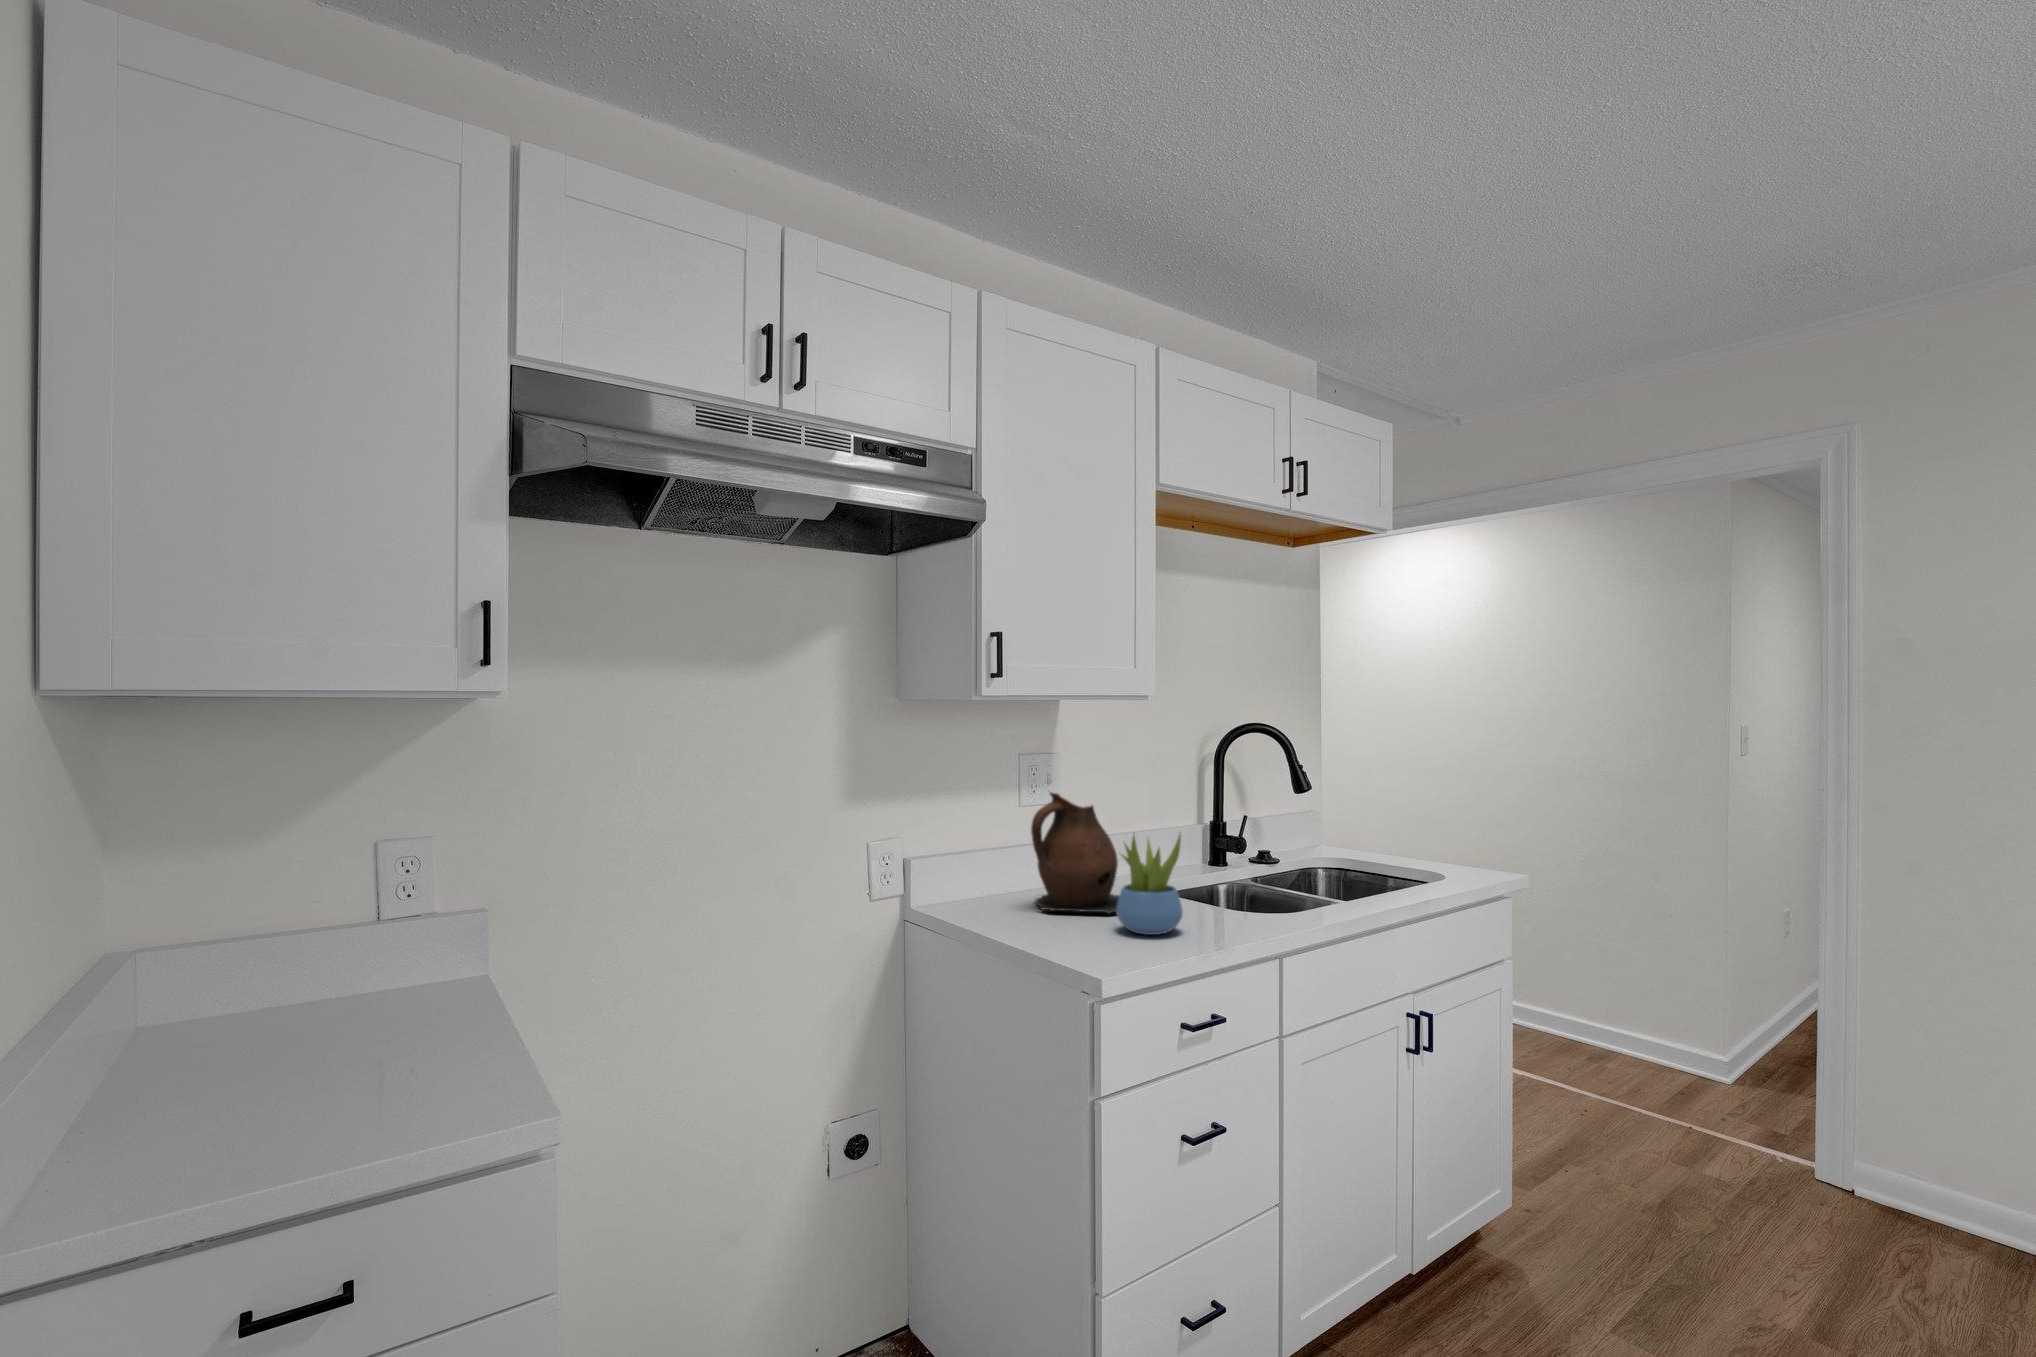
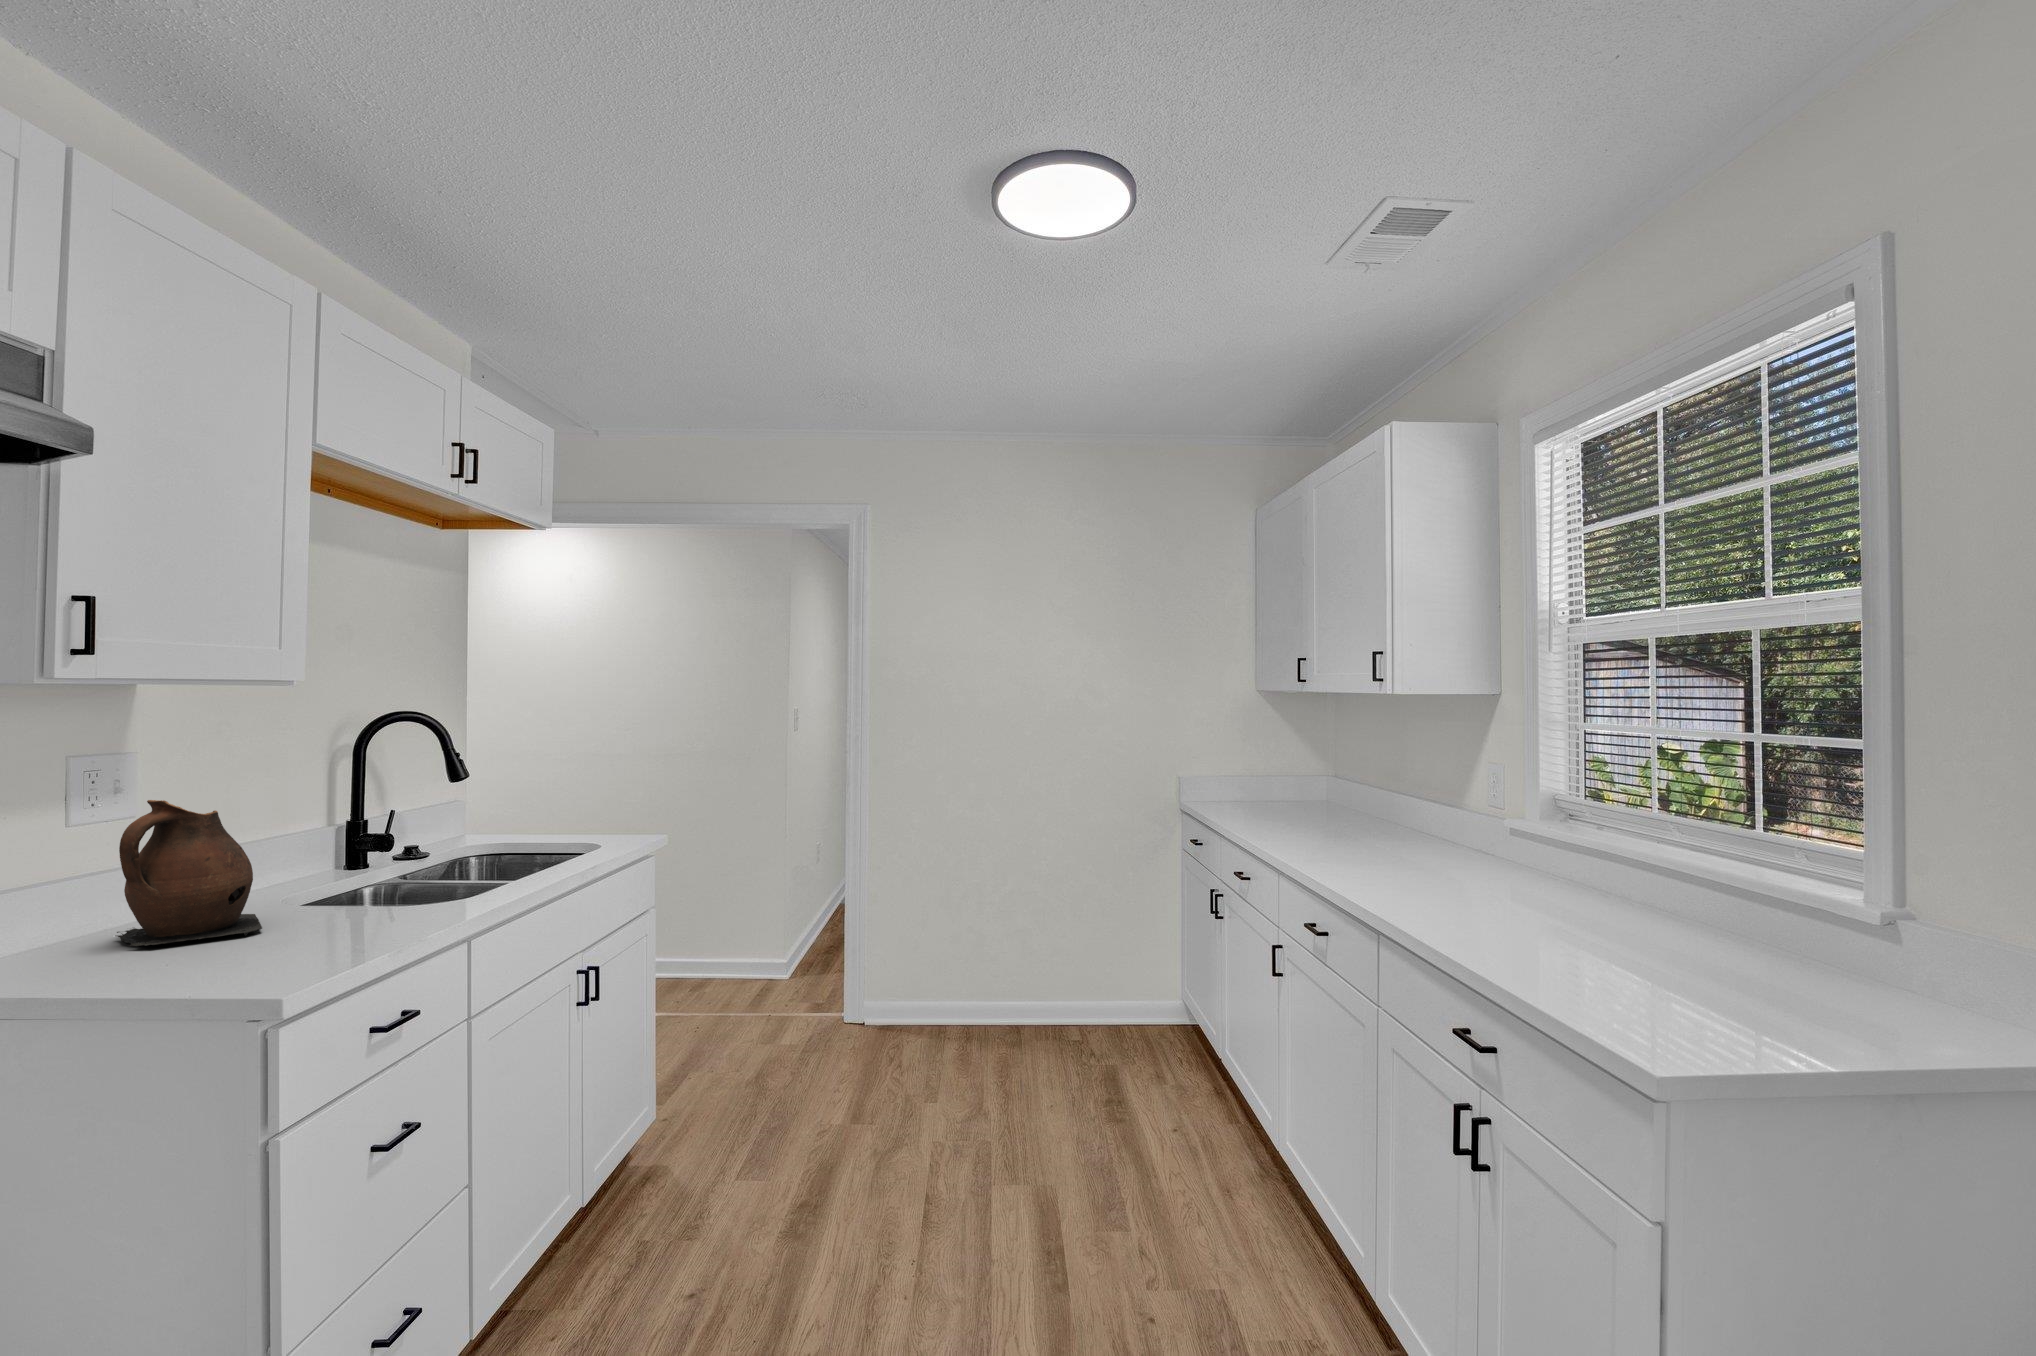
succulent plant: present [1116,835,1183,935] -> none [268,827,358,946]

